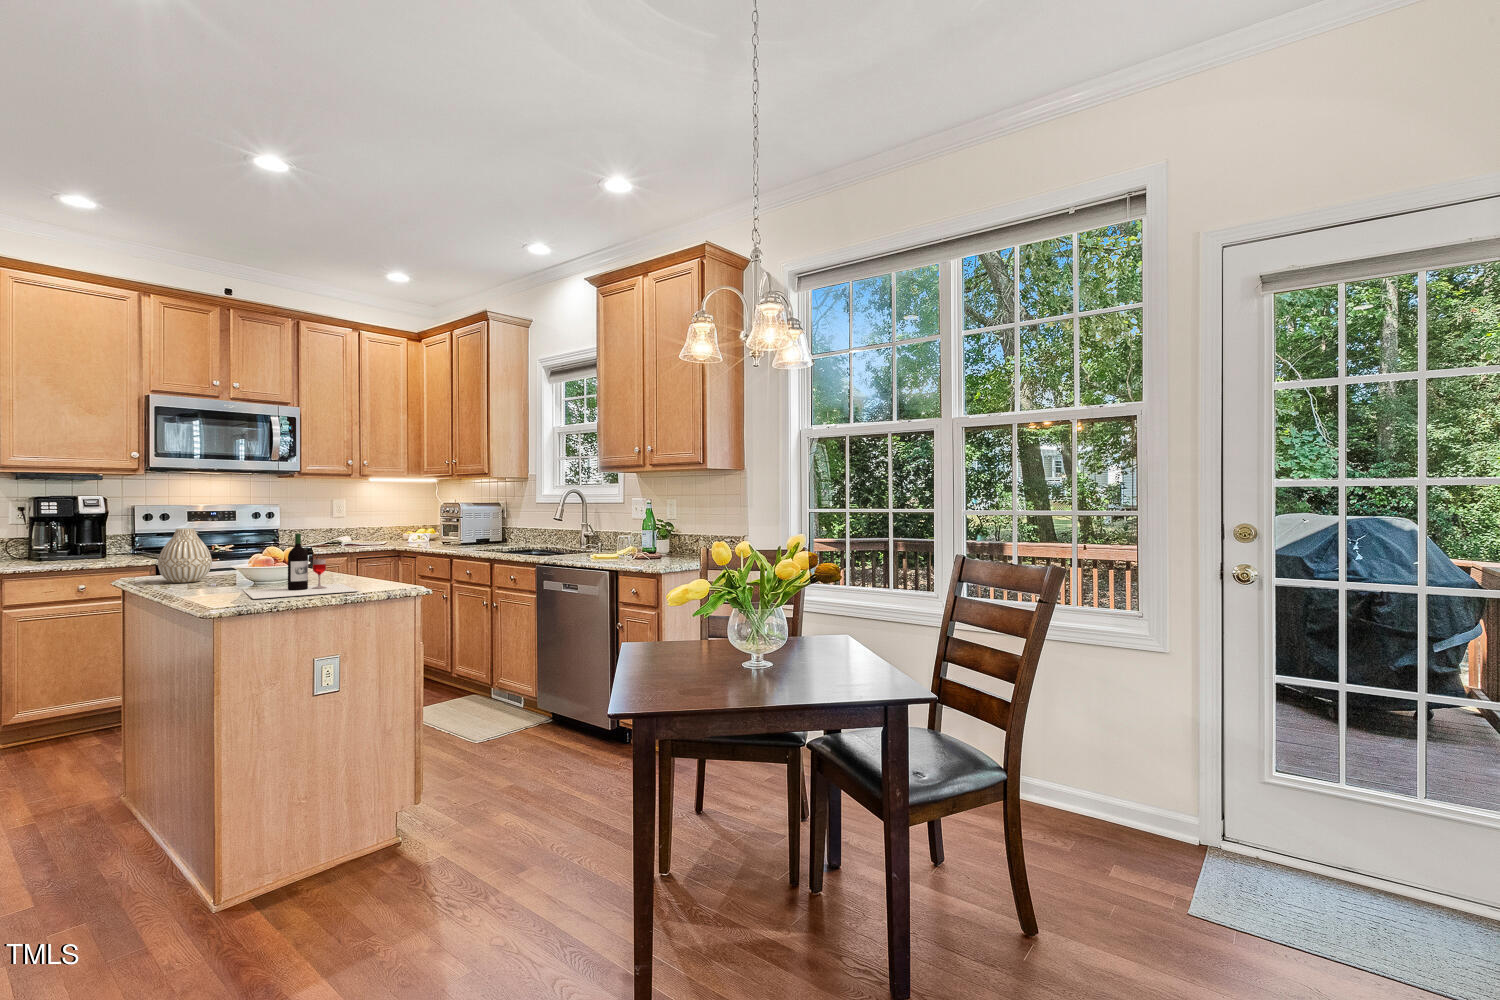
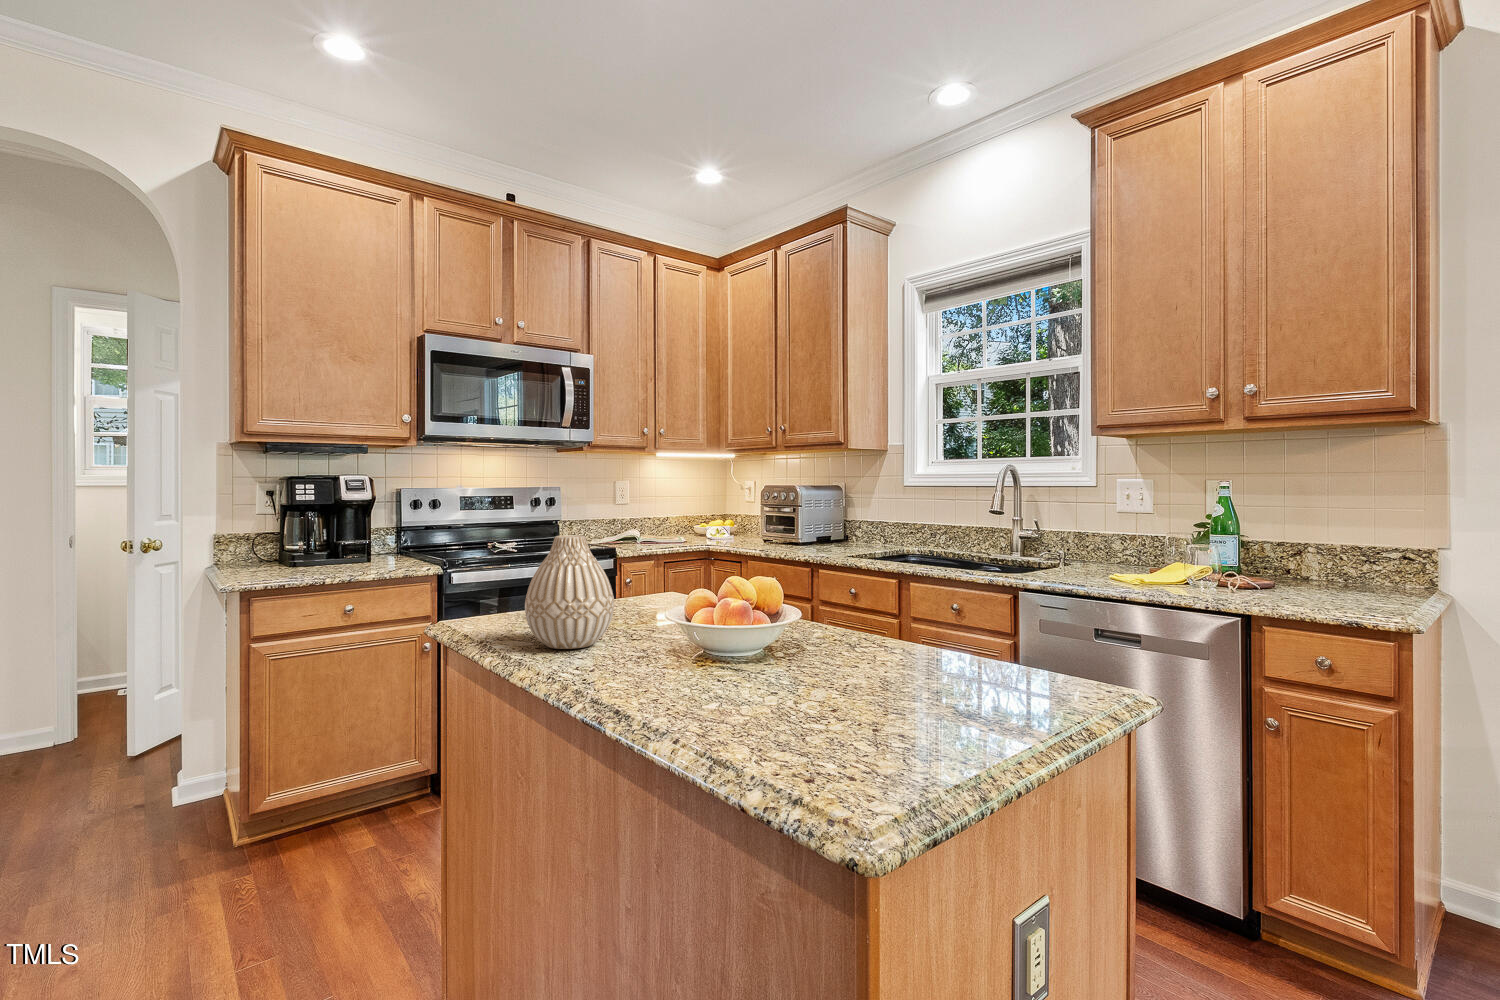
wine bottle: present [243,534,359,599] -> none [743,559,1061,761]

